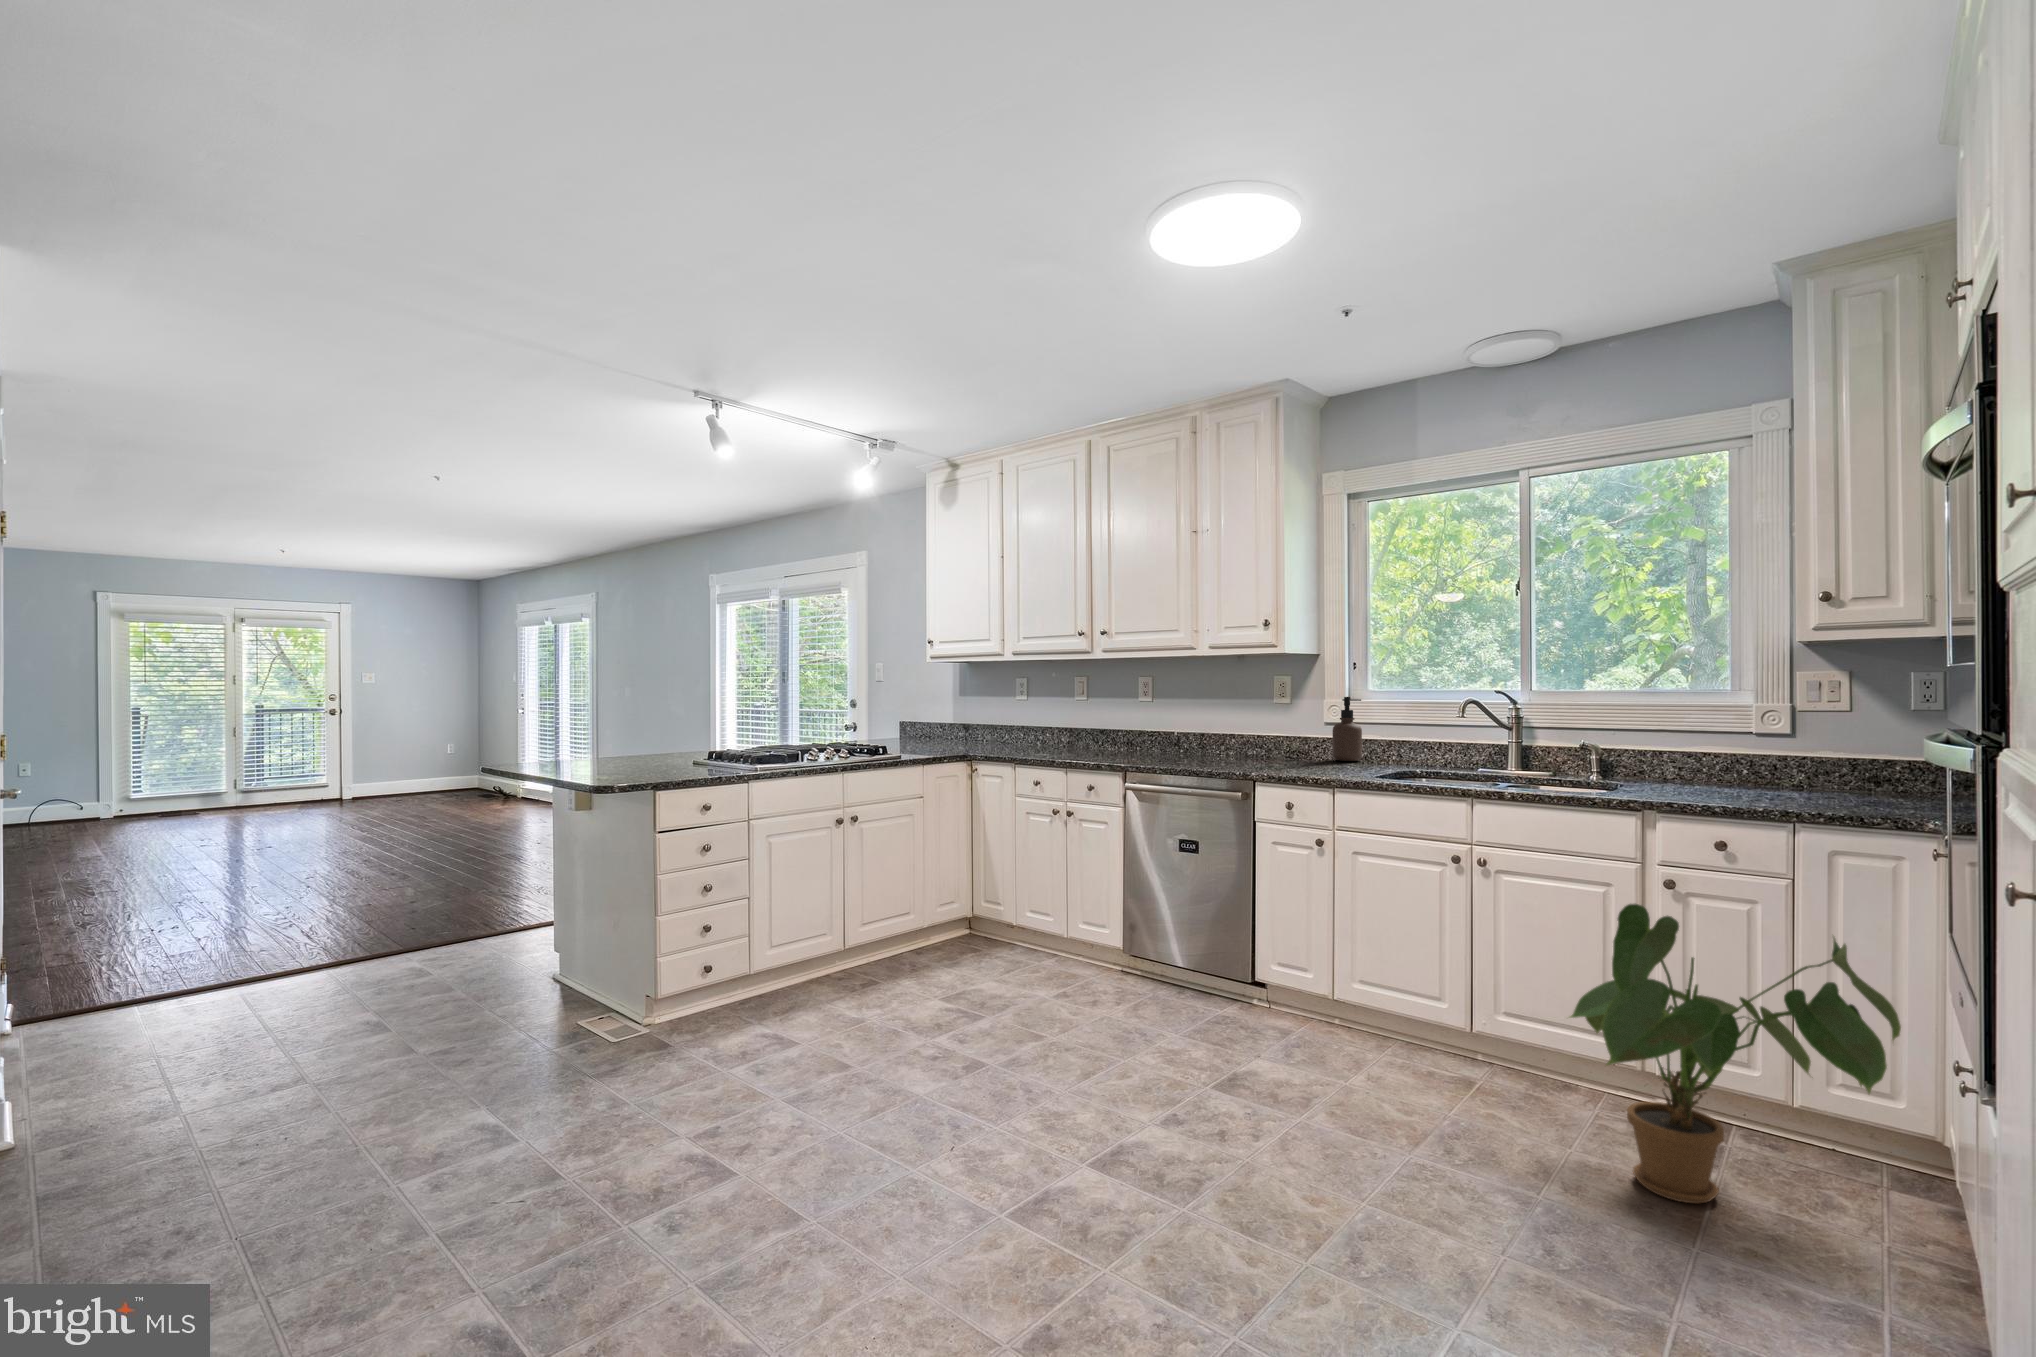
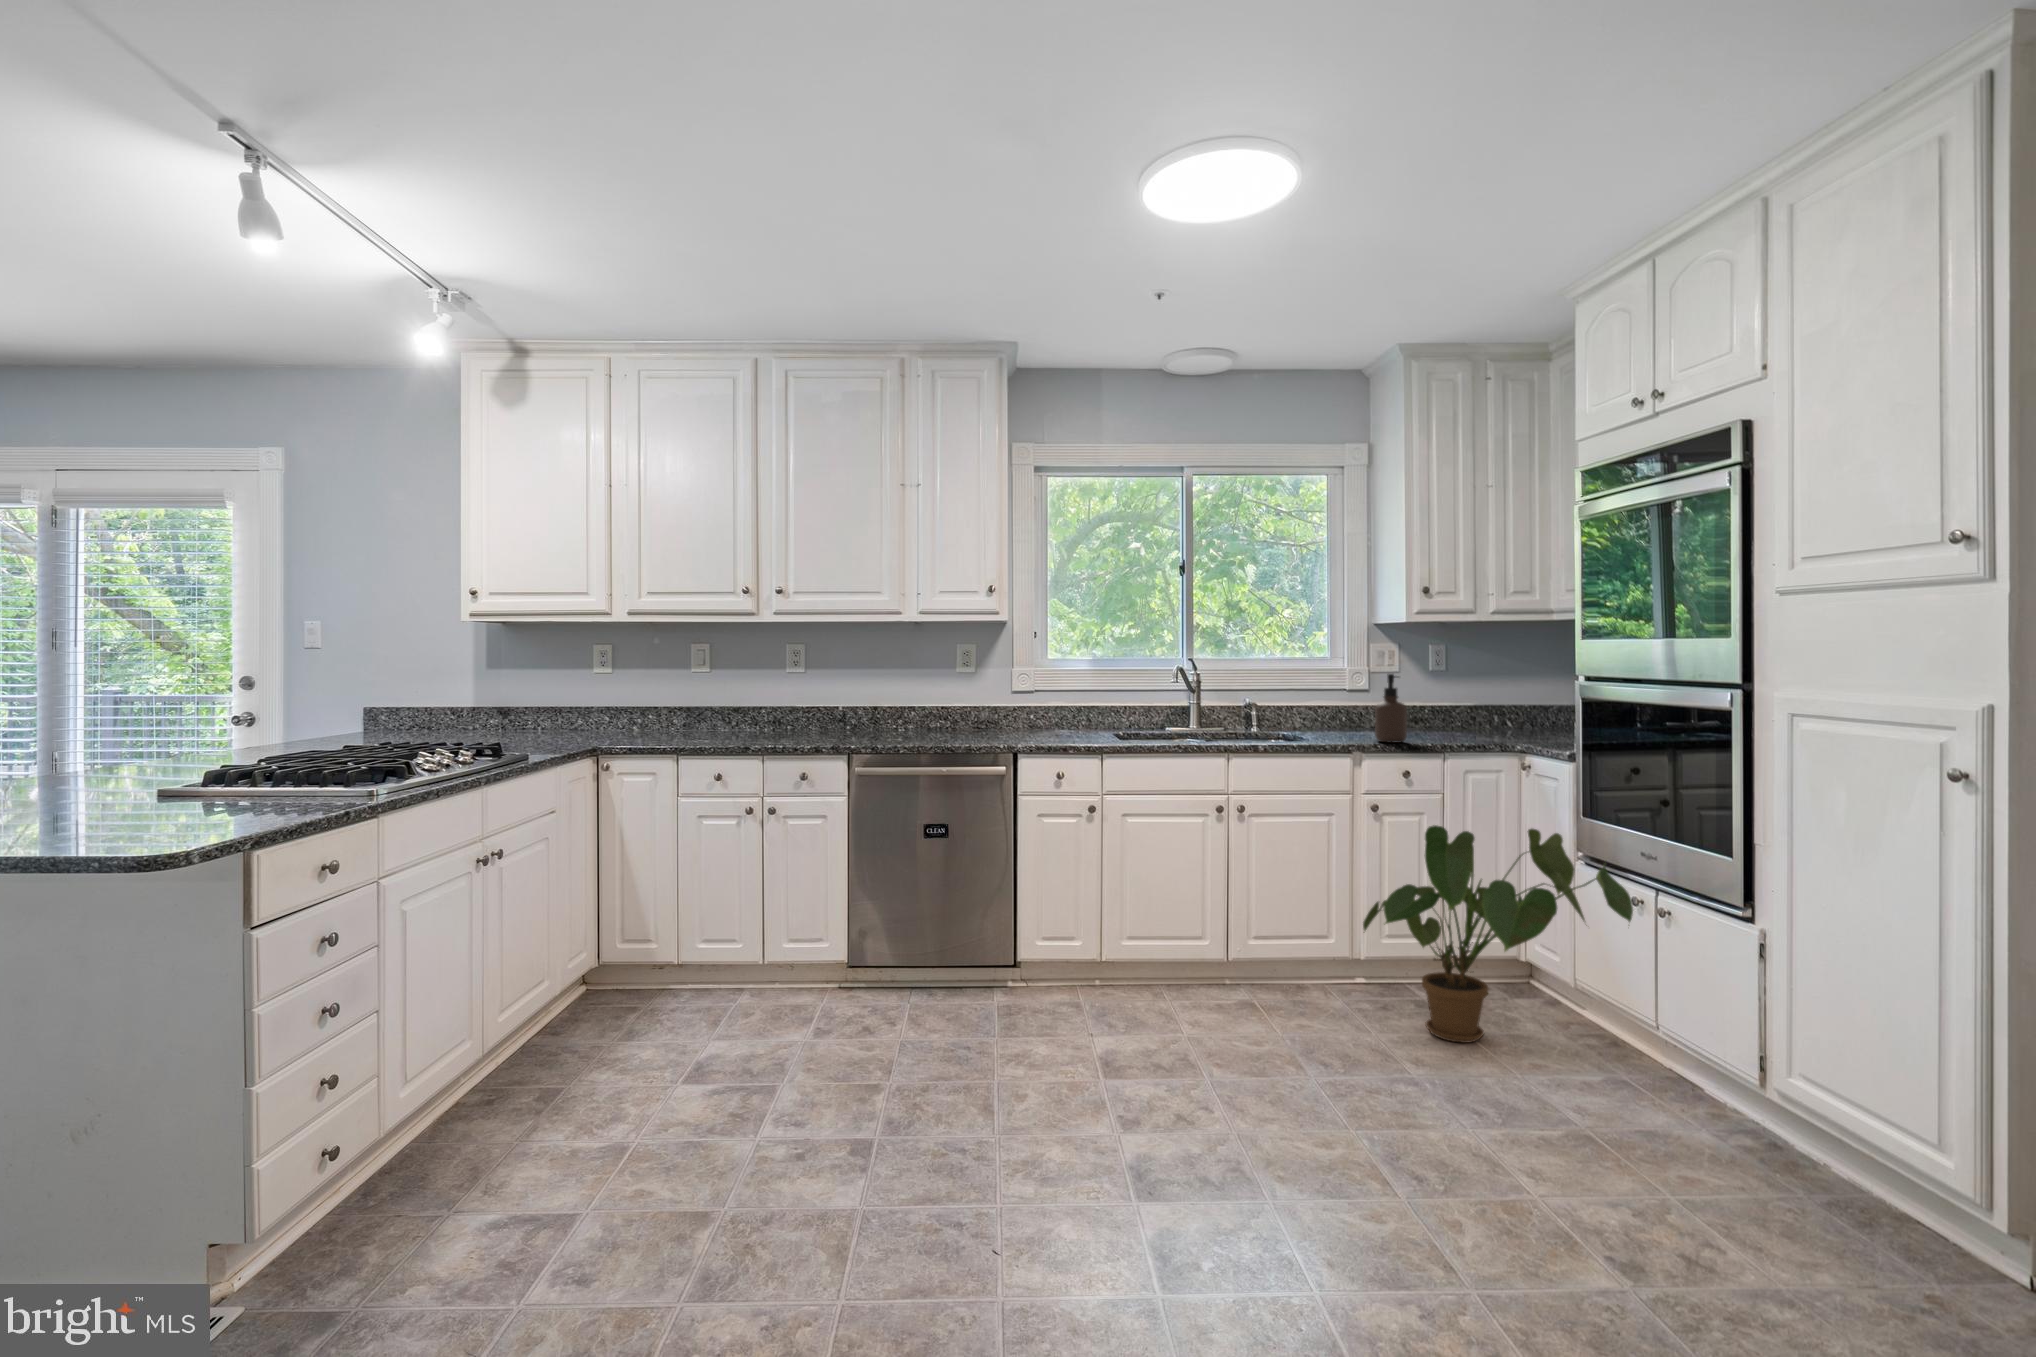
soap dispenser: present [1333,697,1362,761] -> present [1375,674,1407,743]

